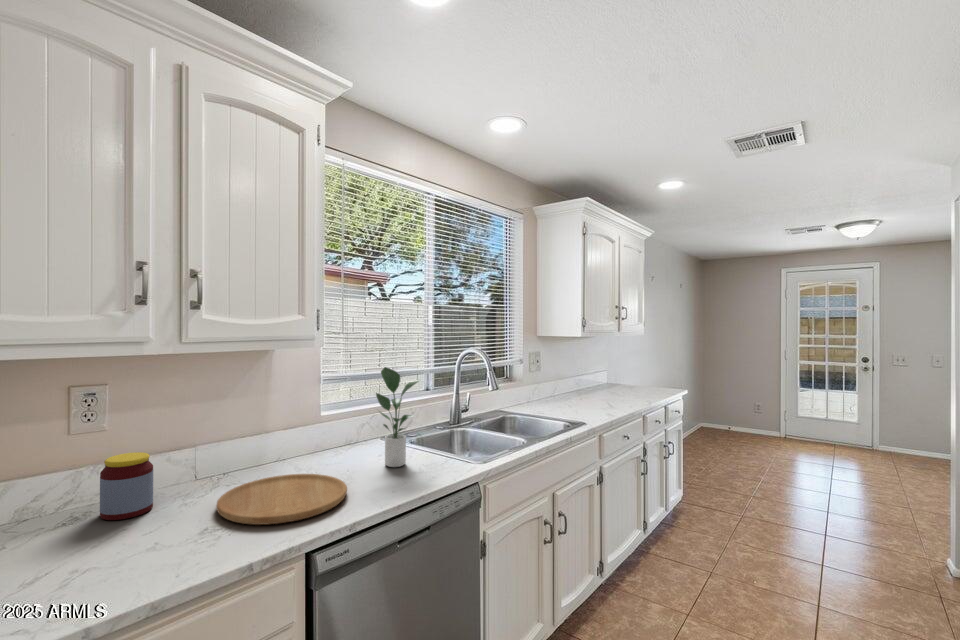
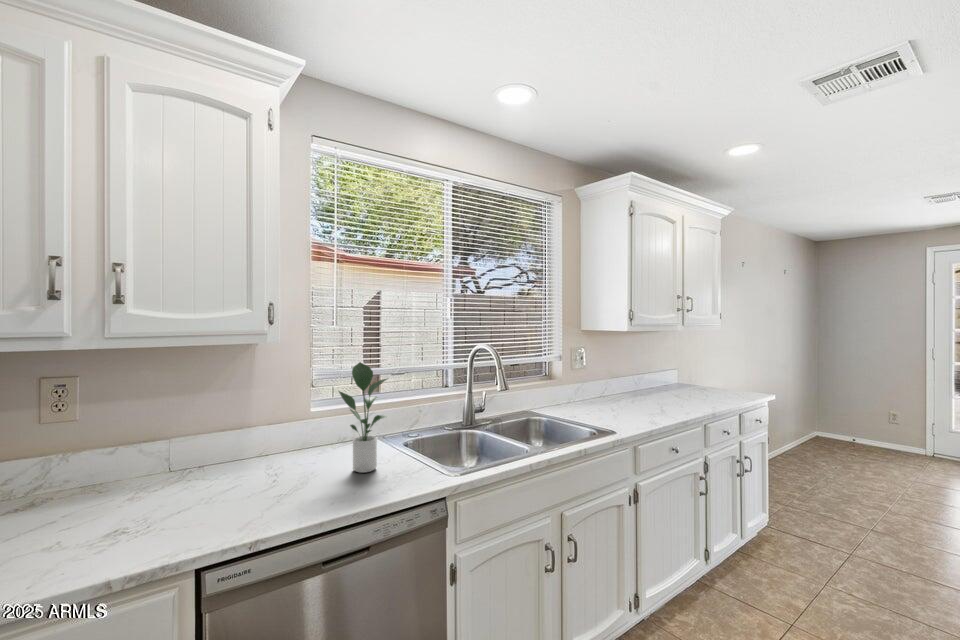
jar: present [100,452,153,520] -> none [40,443,97,511]
cutting board: present [216,474,347,525] -> none [135,474,286,532]

